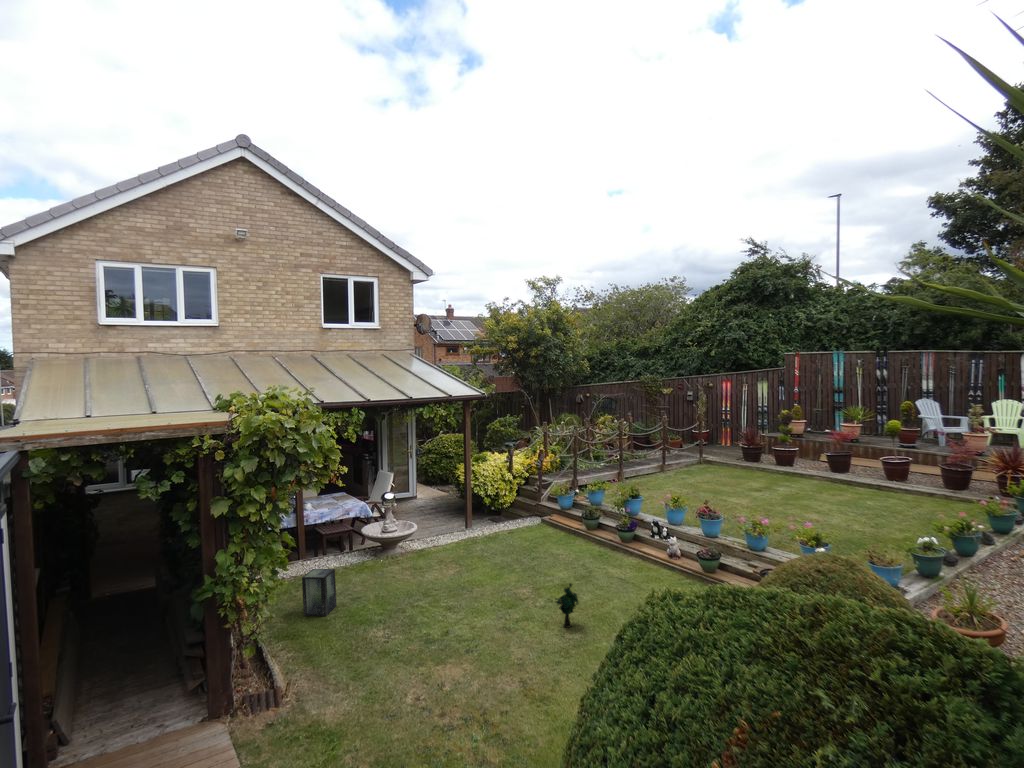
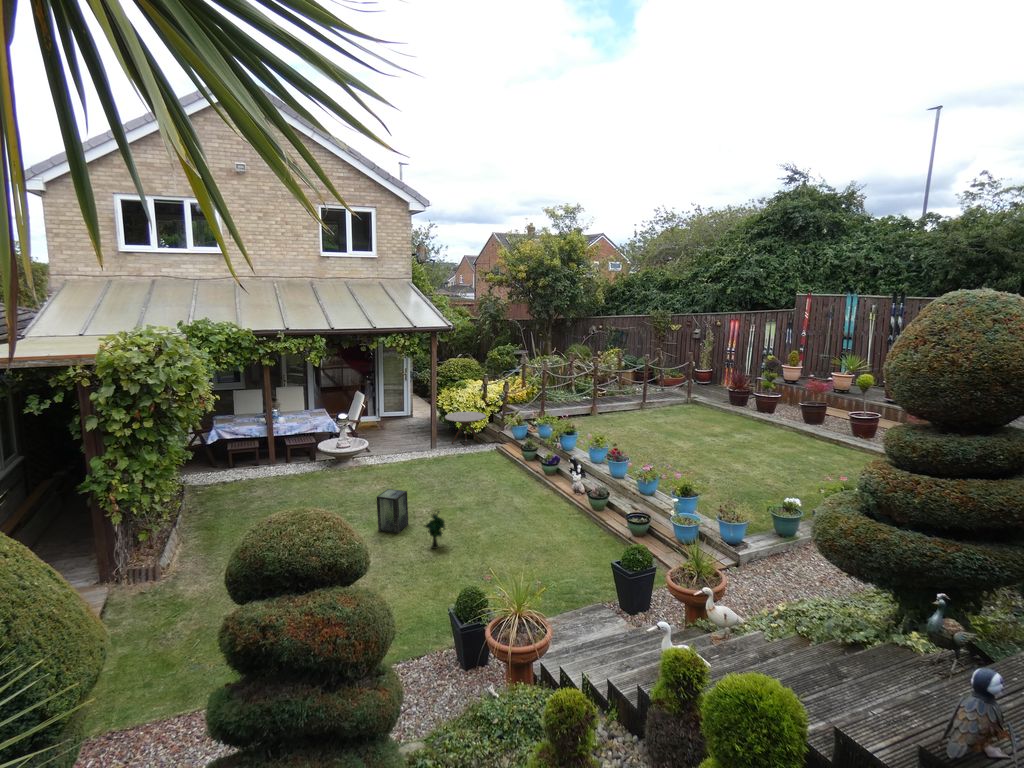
round table: none [481,486,526,524] -> present [445,412,486,443]
storage box: present [302,569,337,616] -> present [377,489,408,534]

